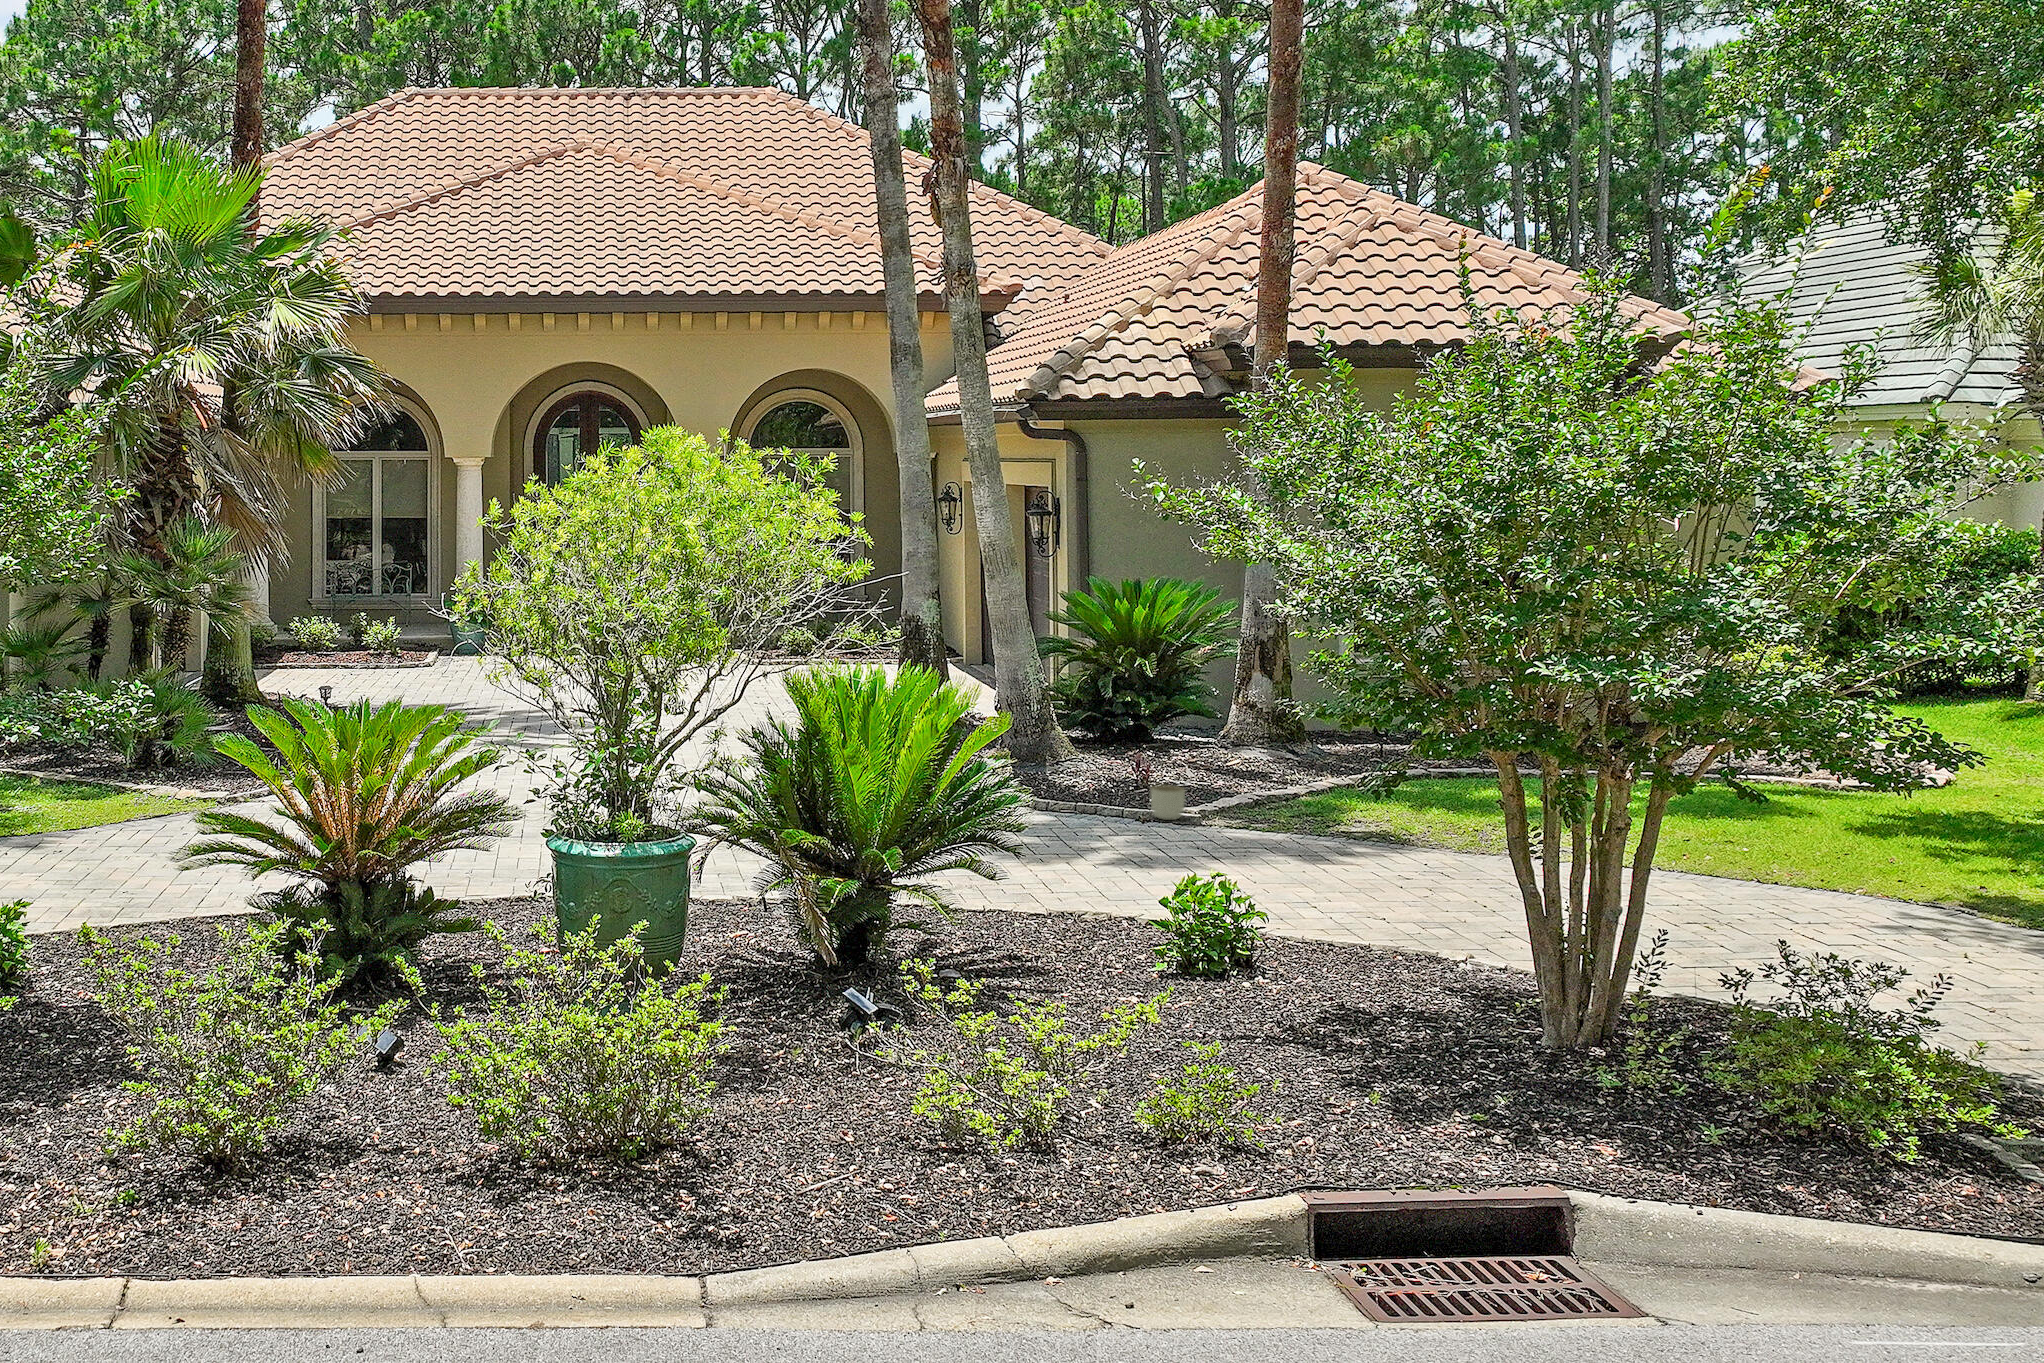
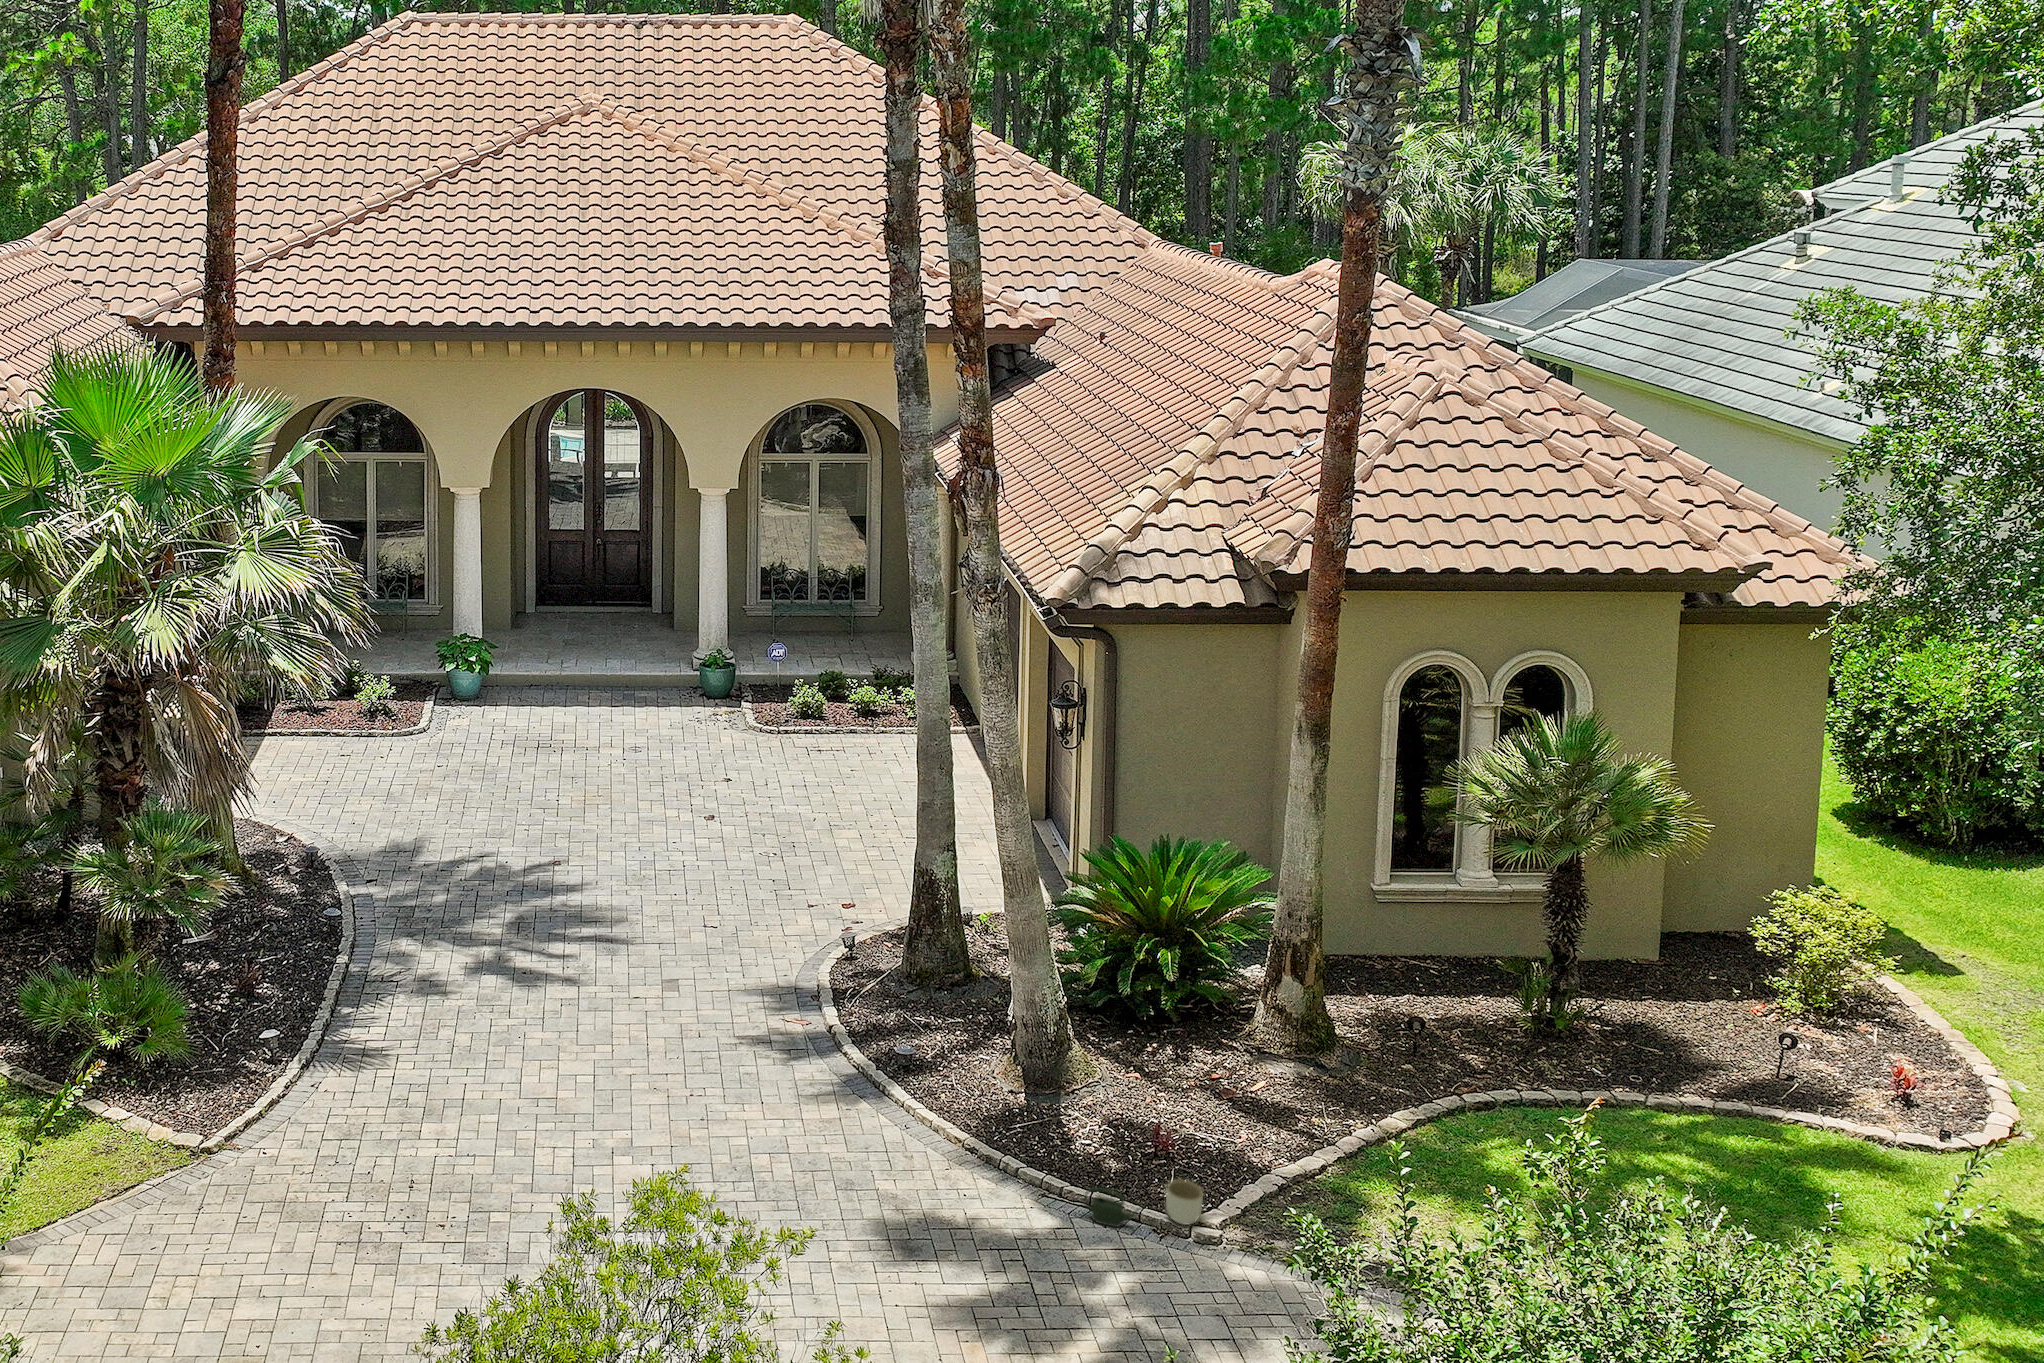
watering can: none [1074,787,1131,822] -> present [1085,1188,1142,1227]

